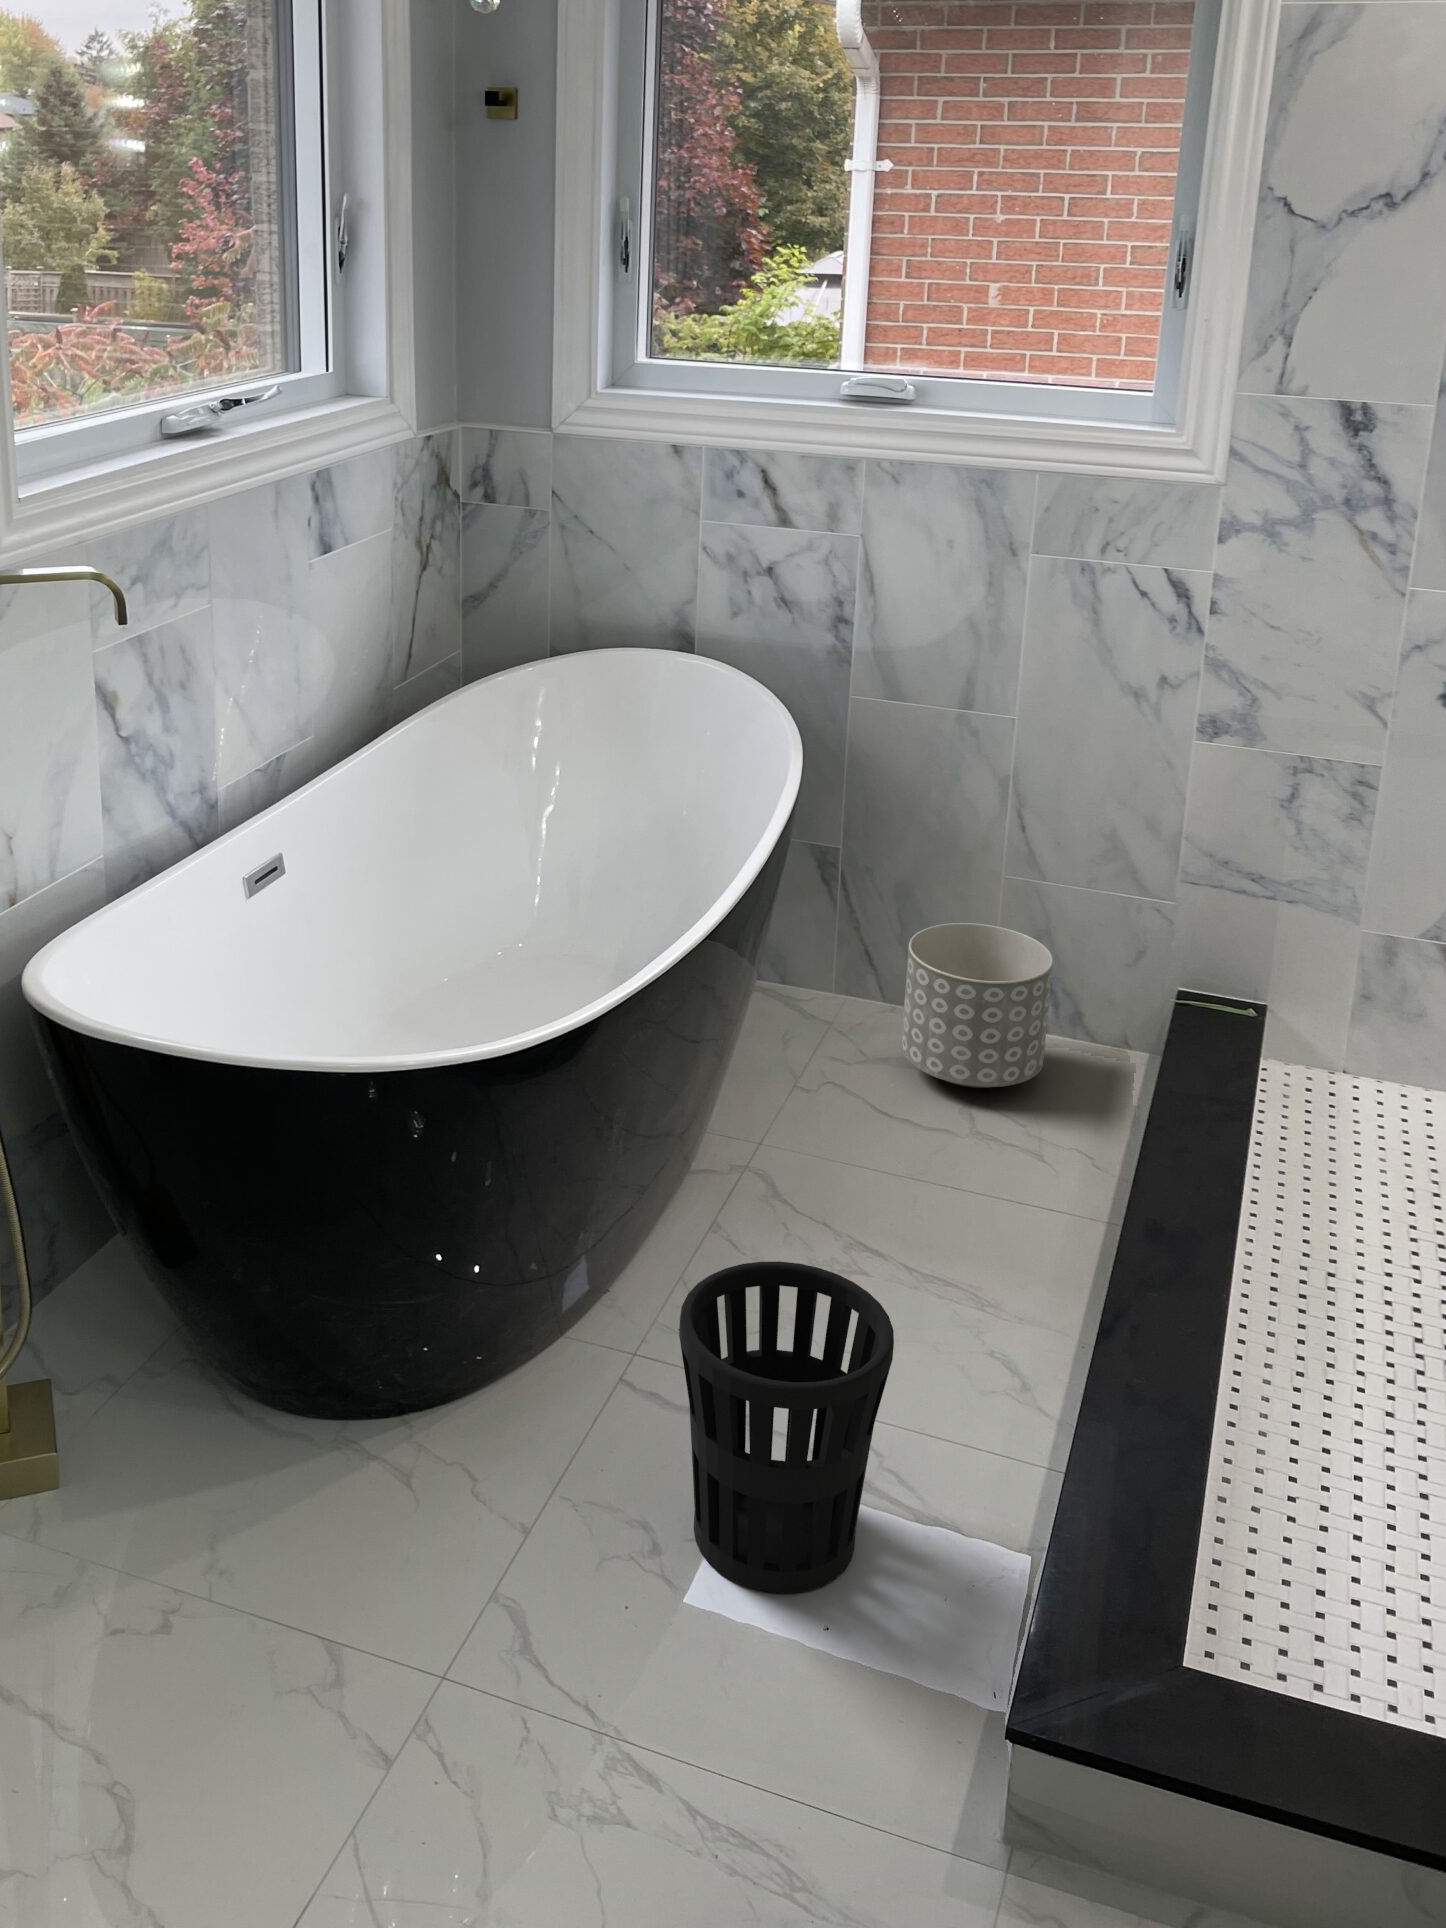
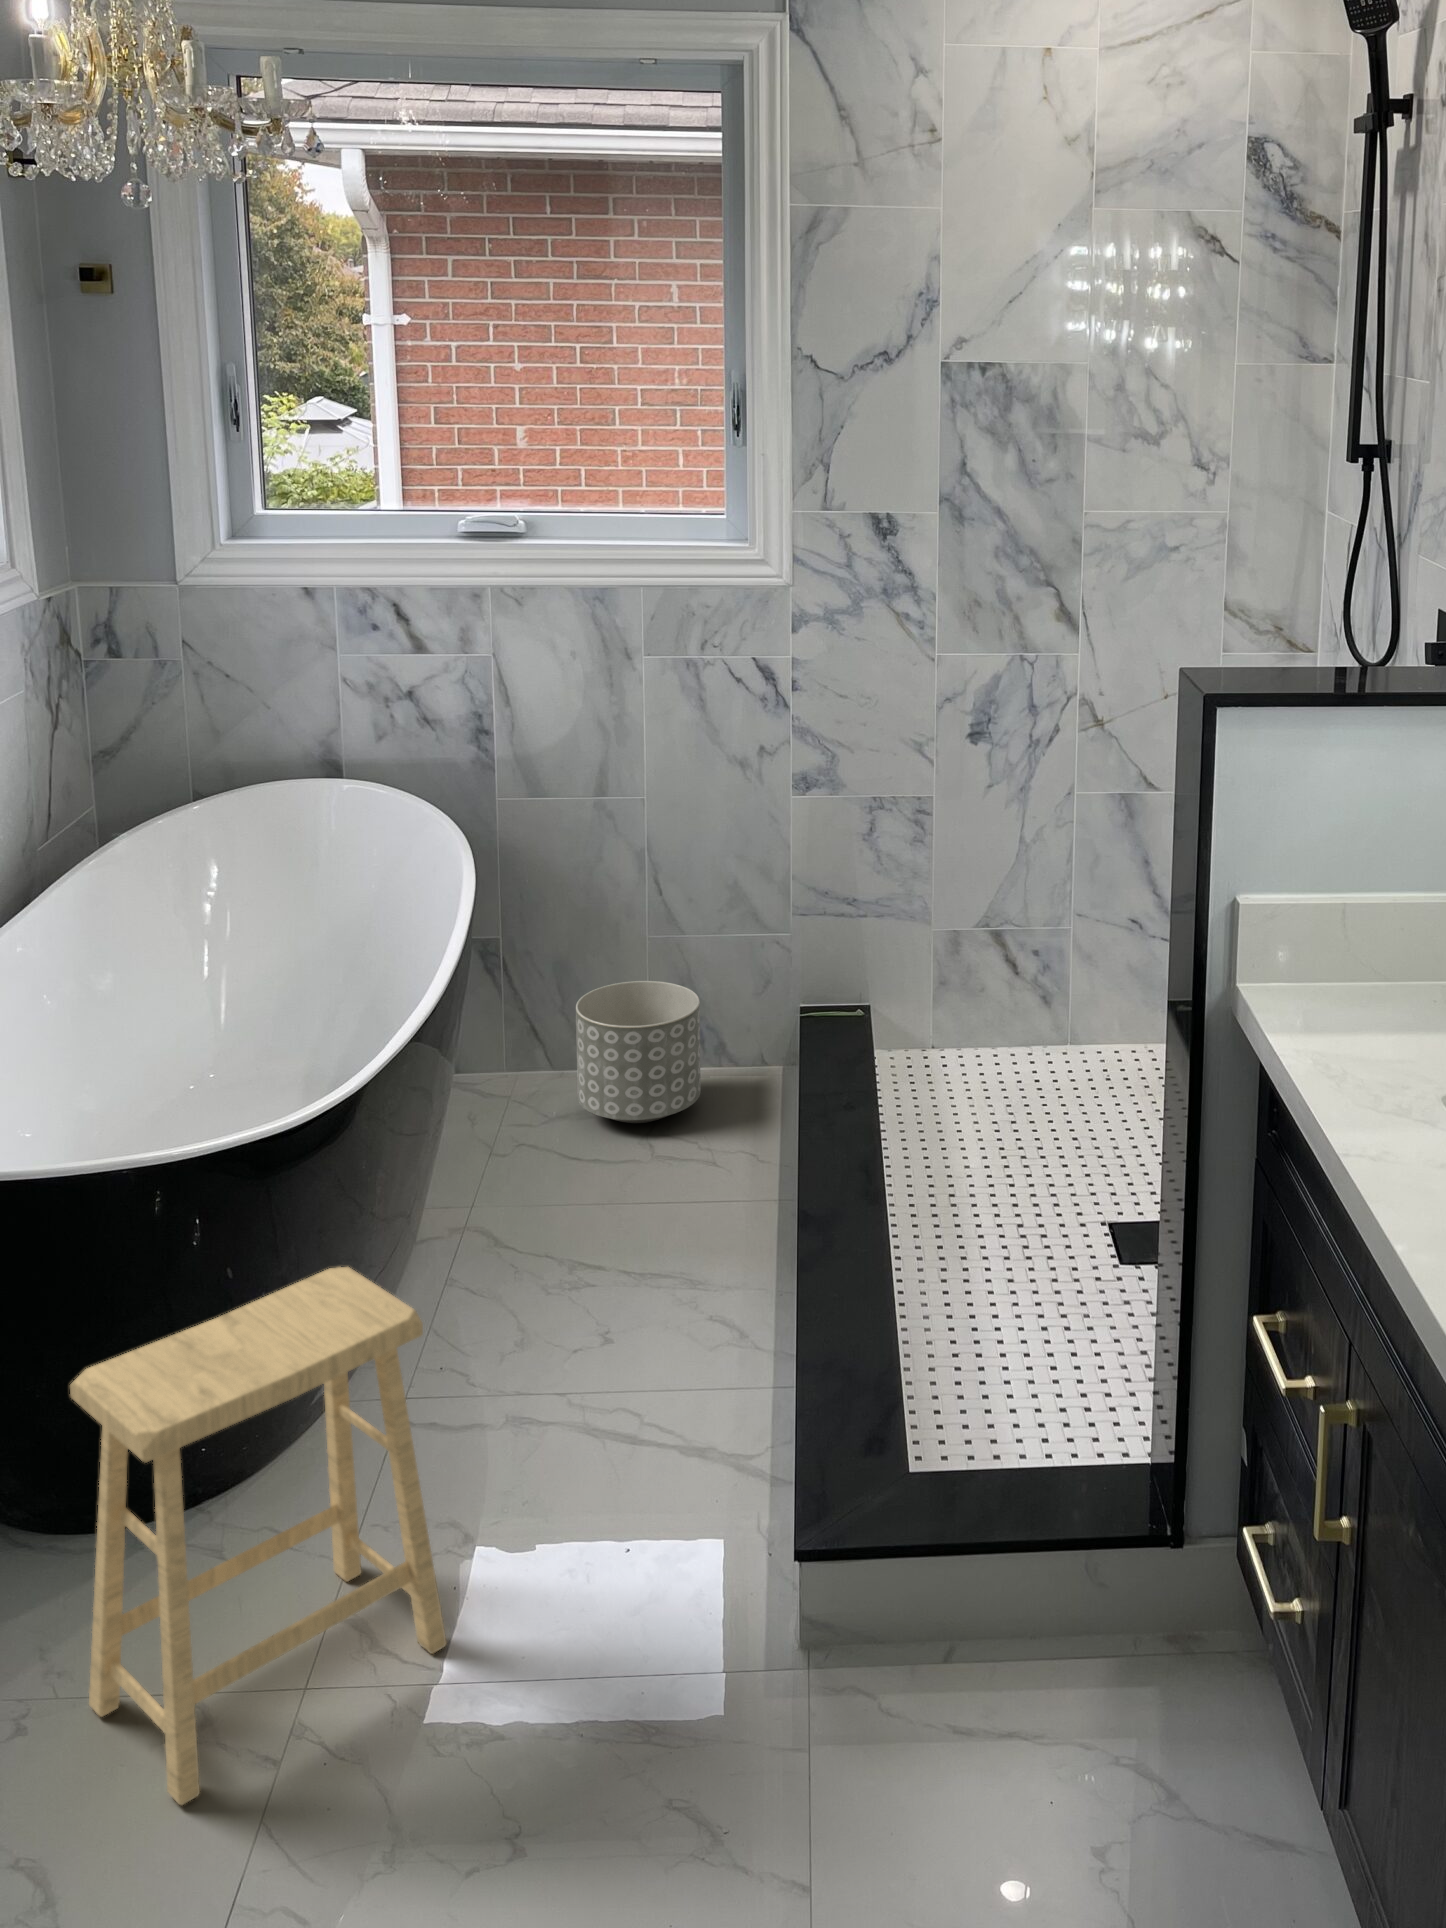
footstool: none [243,1216,608,1756] -> present [70,1267,446,1805]
wastebasket: present [679,1261,894,1593] -> none [466,1266,650,1549]

